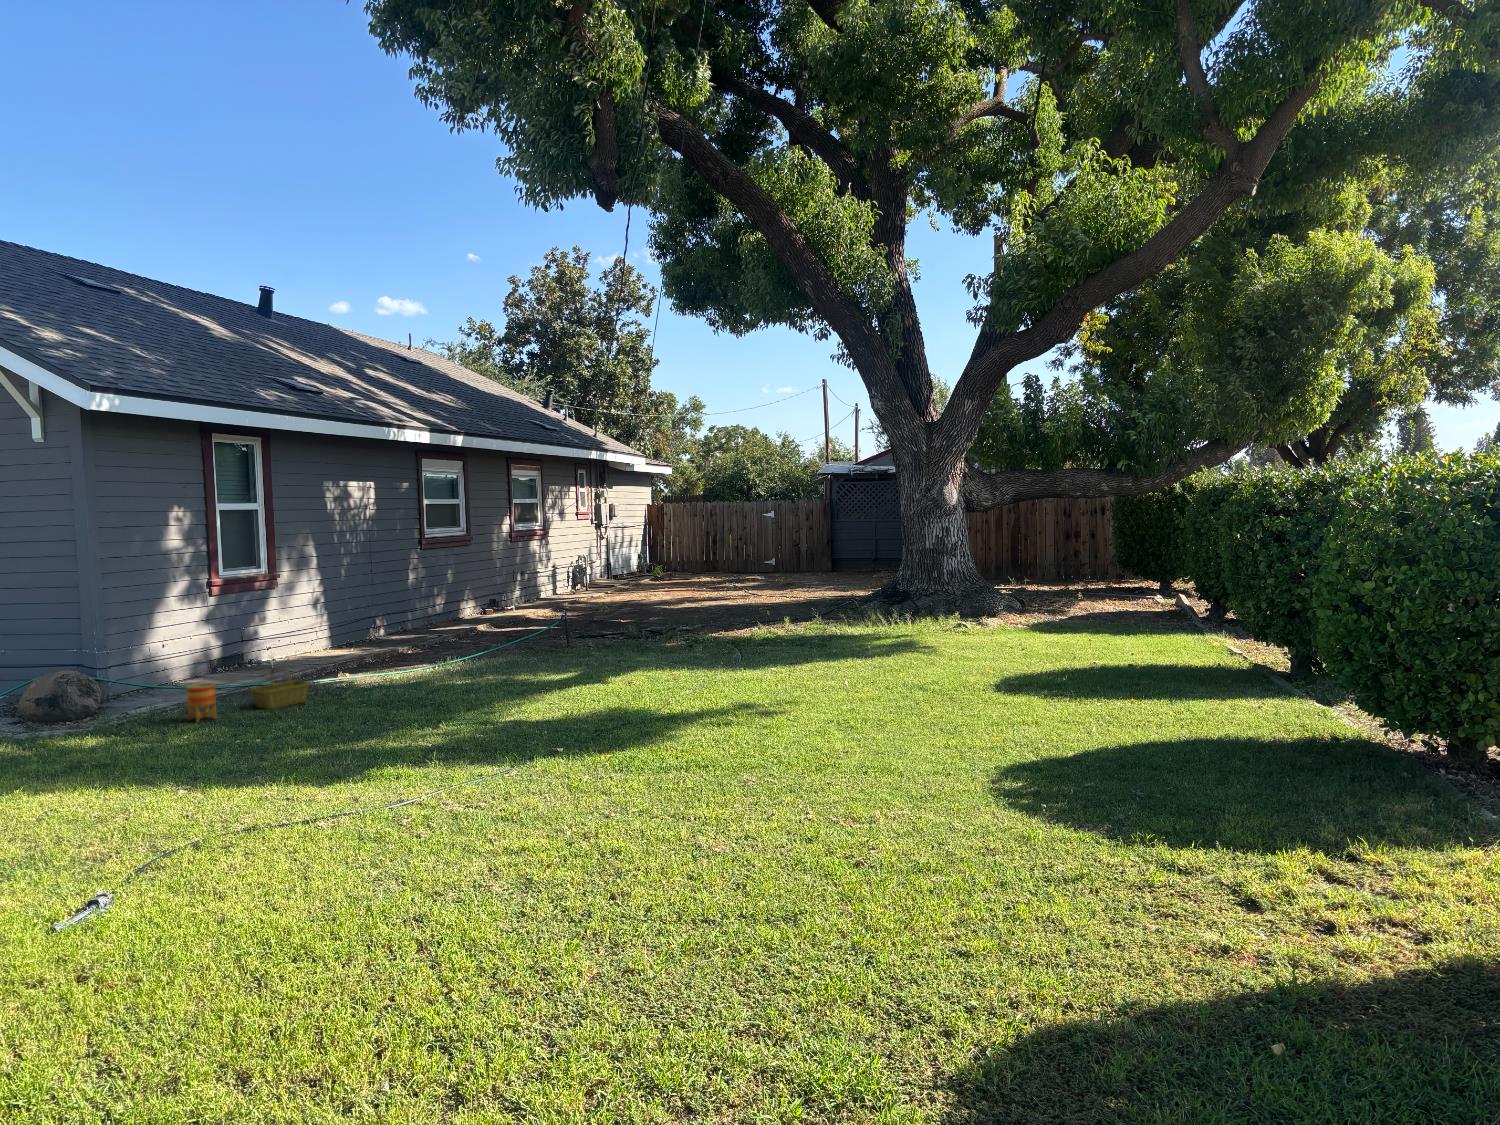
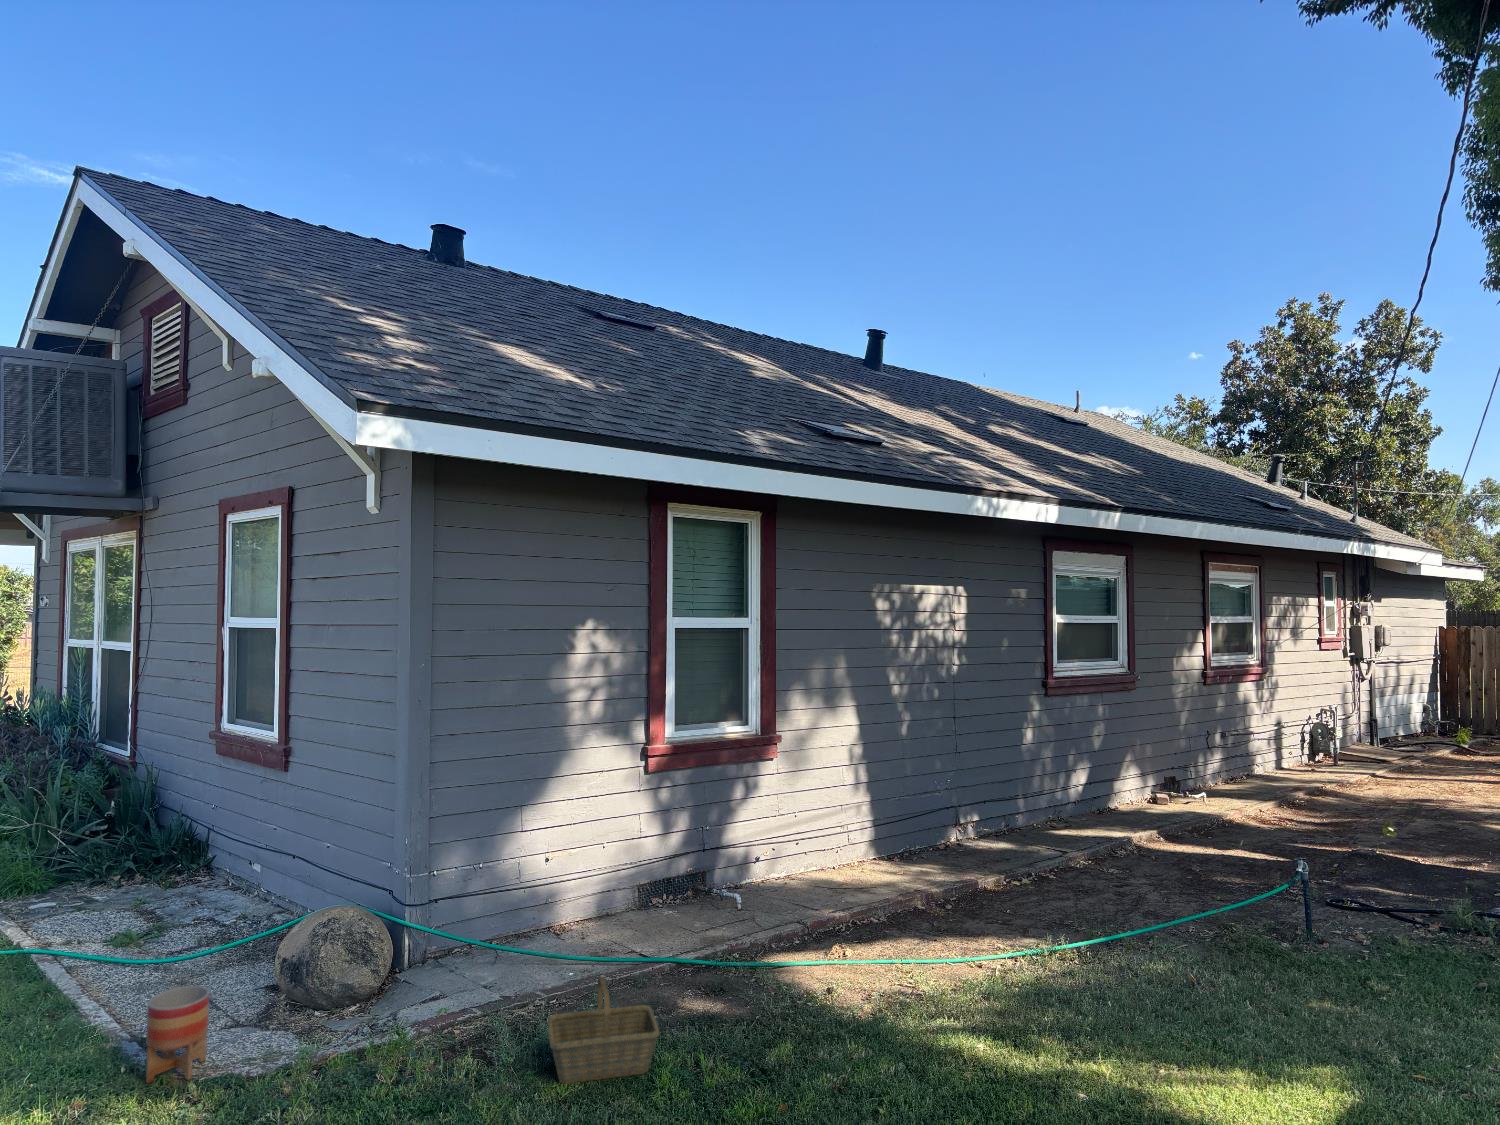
planter: present [186,683,217,722] -> present [146,986,209,1083]

